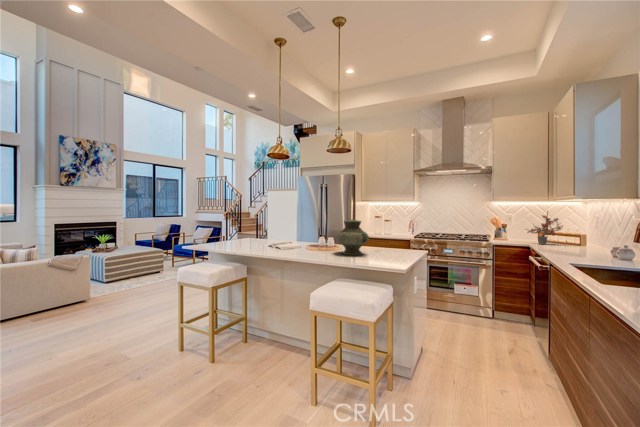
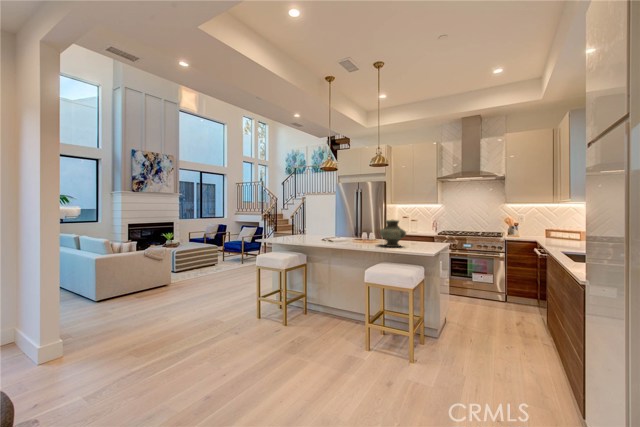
potted plant: present [528,213,563,245] -> none [532,210,567,240]

